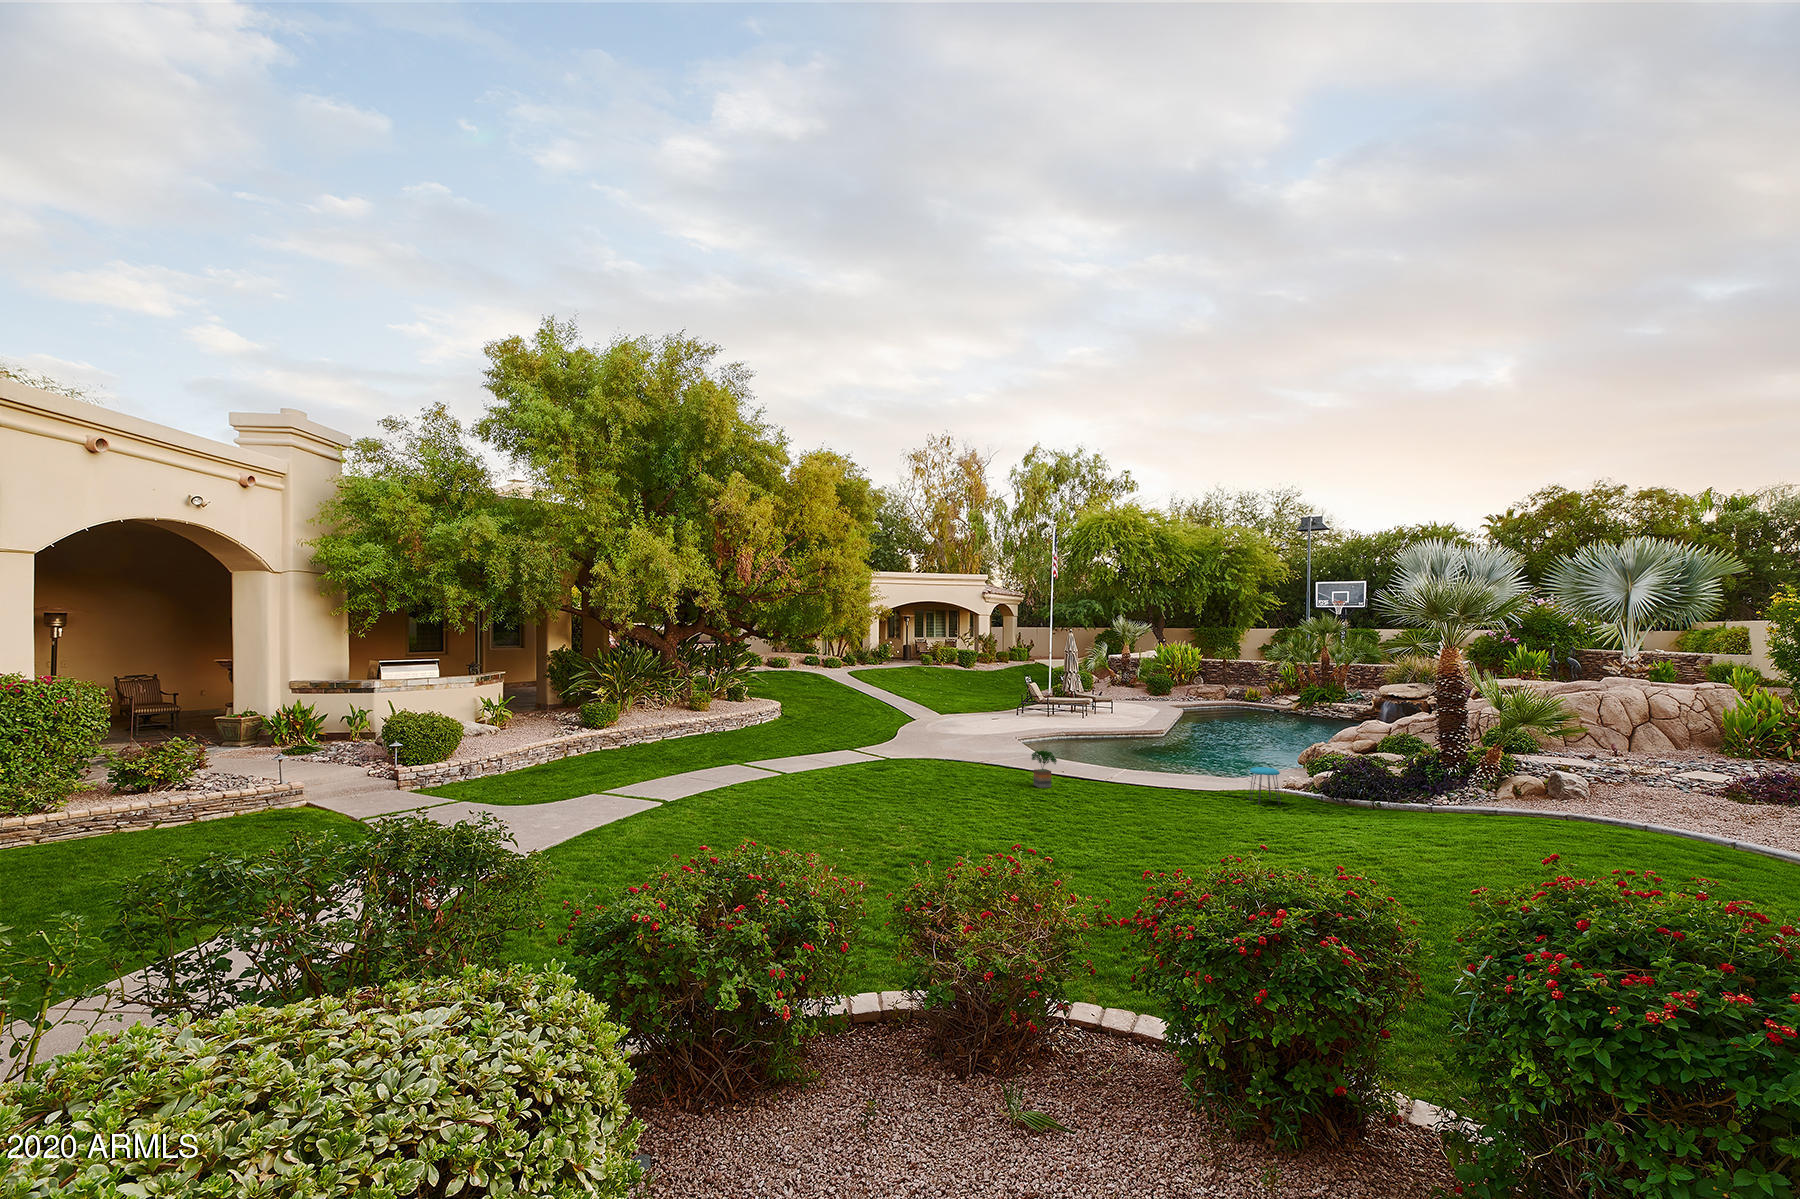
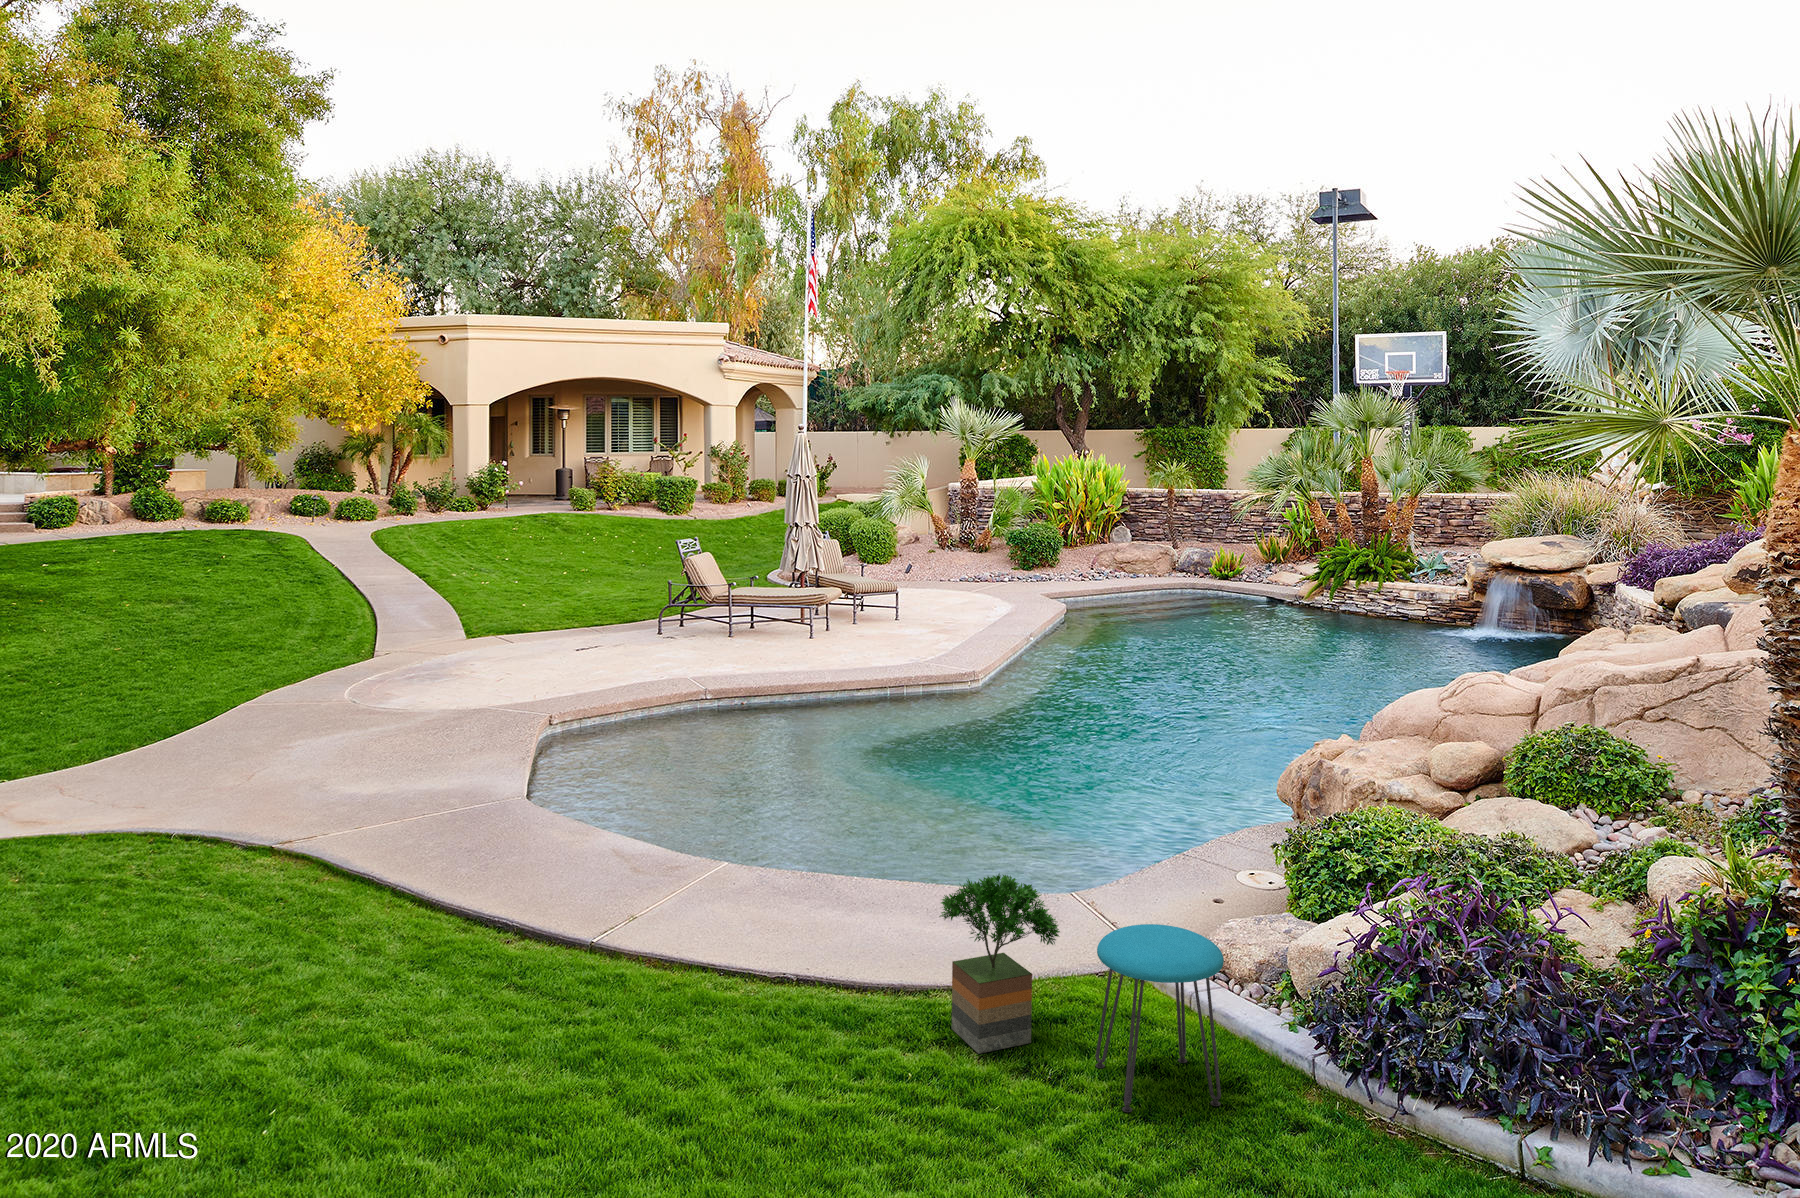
potted tree: present [1032,750,1057,788] -> present [940,874,1060,1054]

